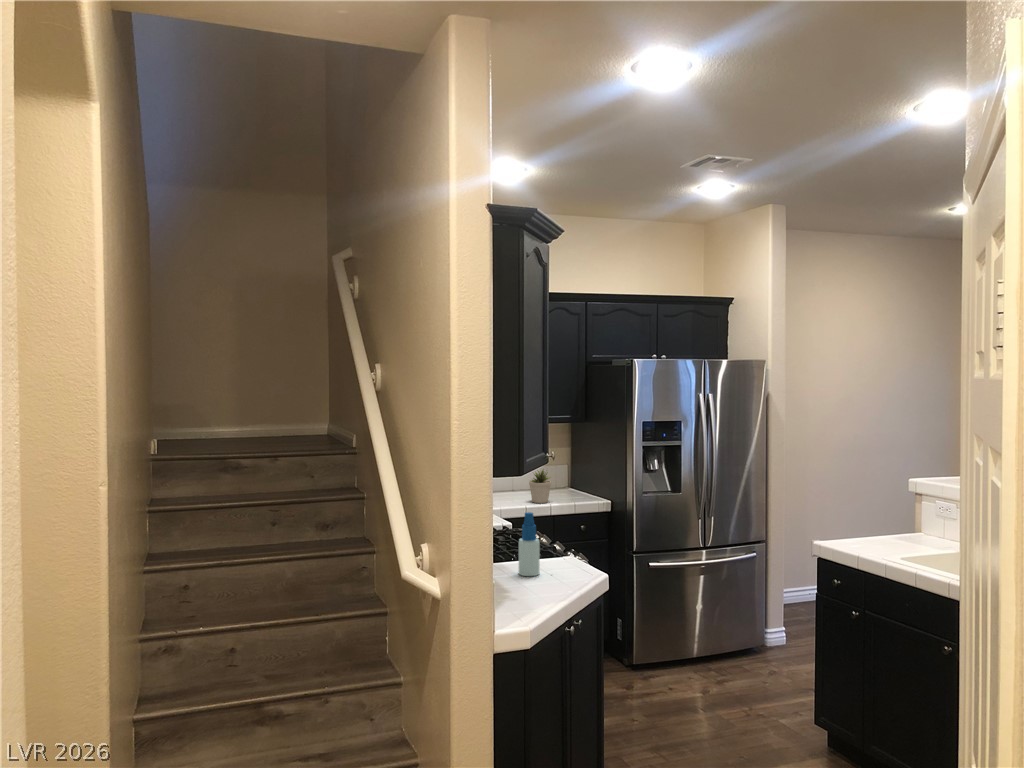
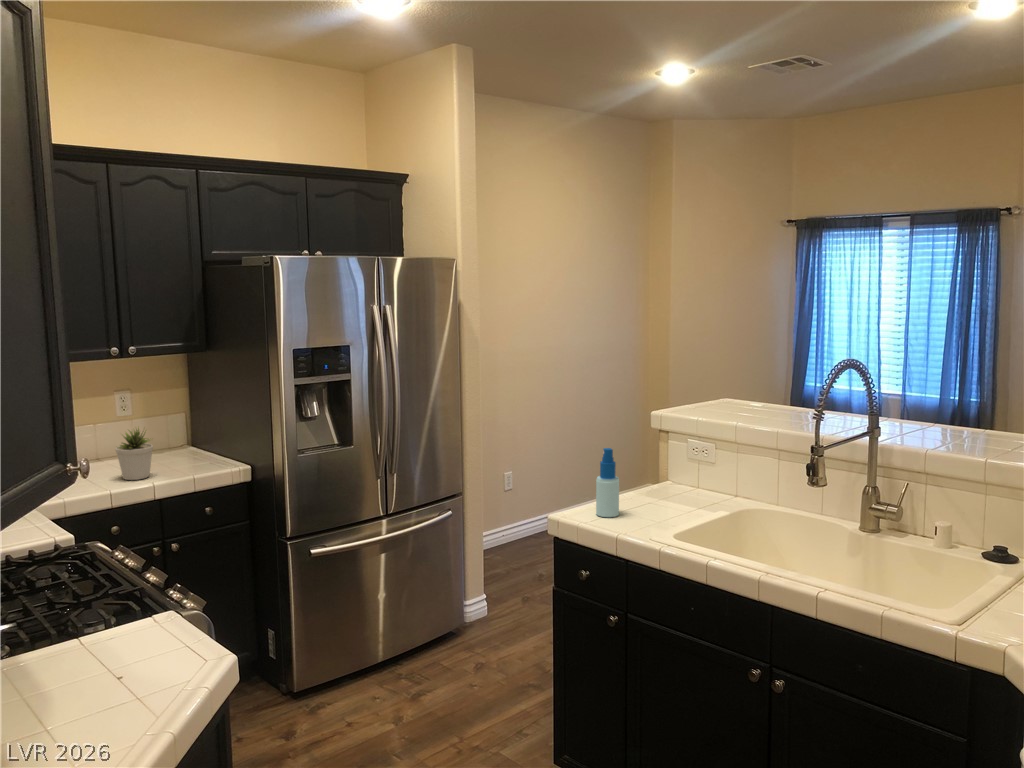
spray bottle: present [519,512,540,576] -> present [596,448,619,517]

